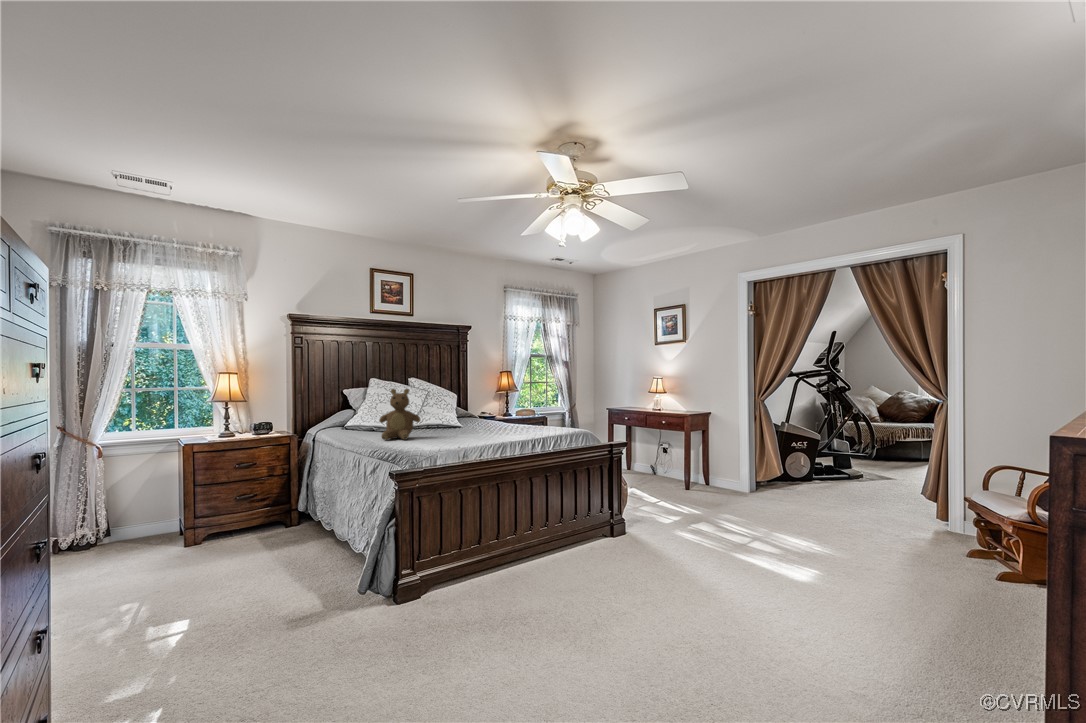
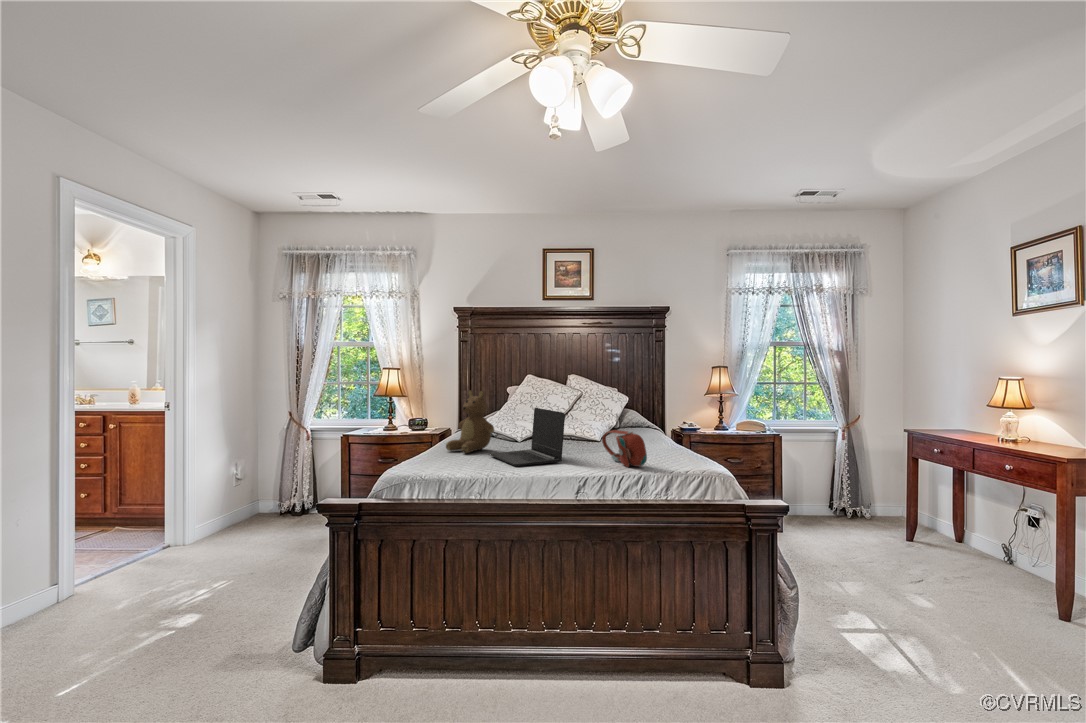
laptop: none [432,400,495,441] -> present [491,408,565,467]
handbag: none [506,410,549,434] -> present [602,430,647,467]

